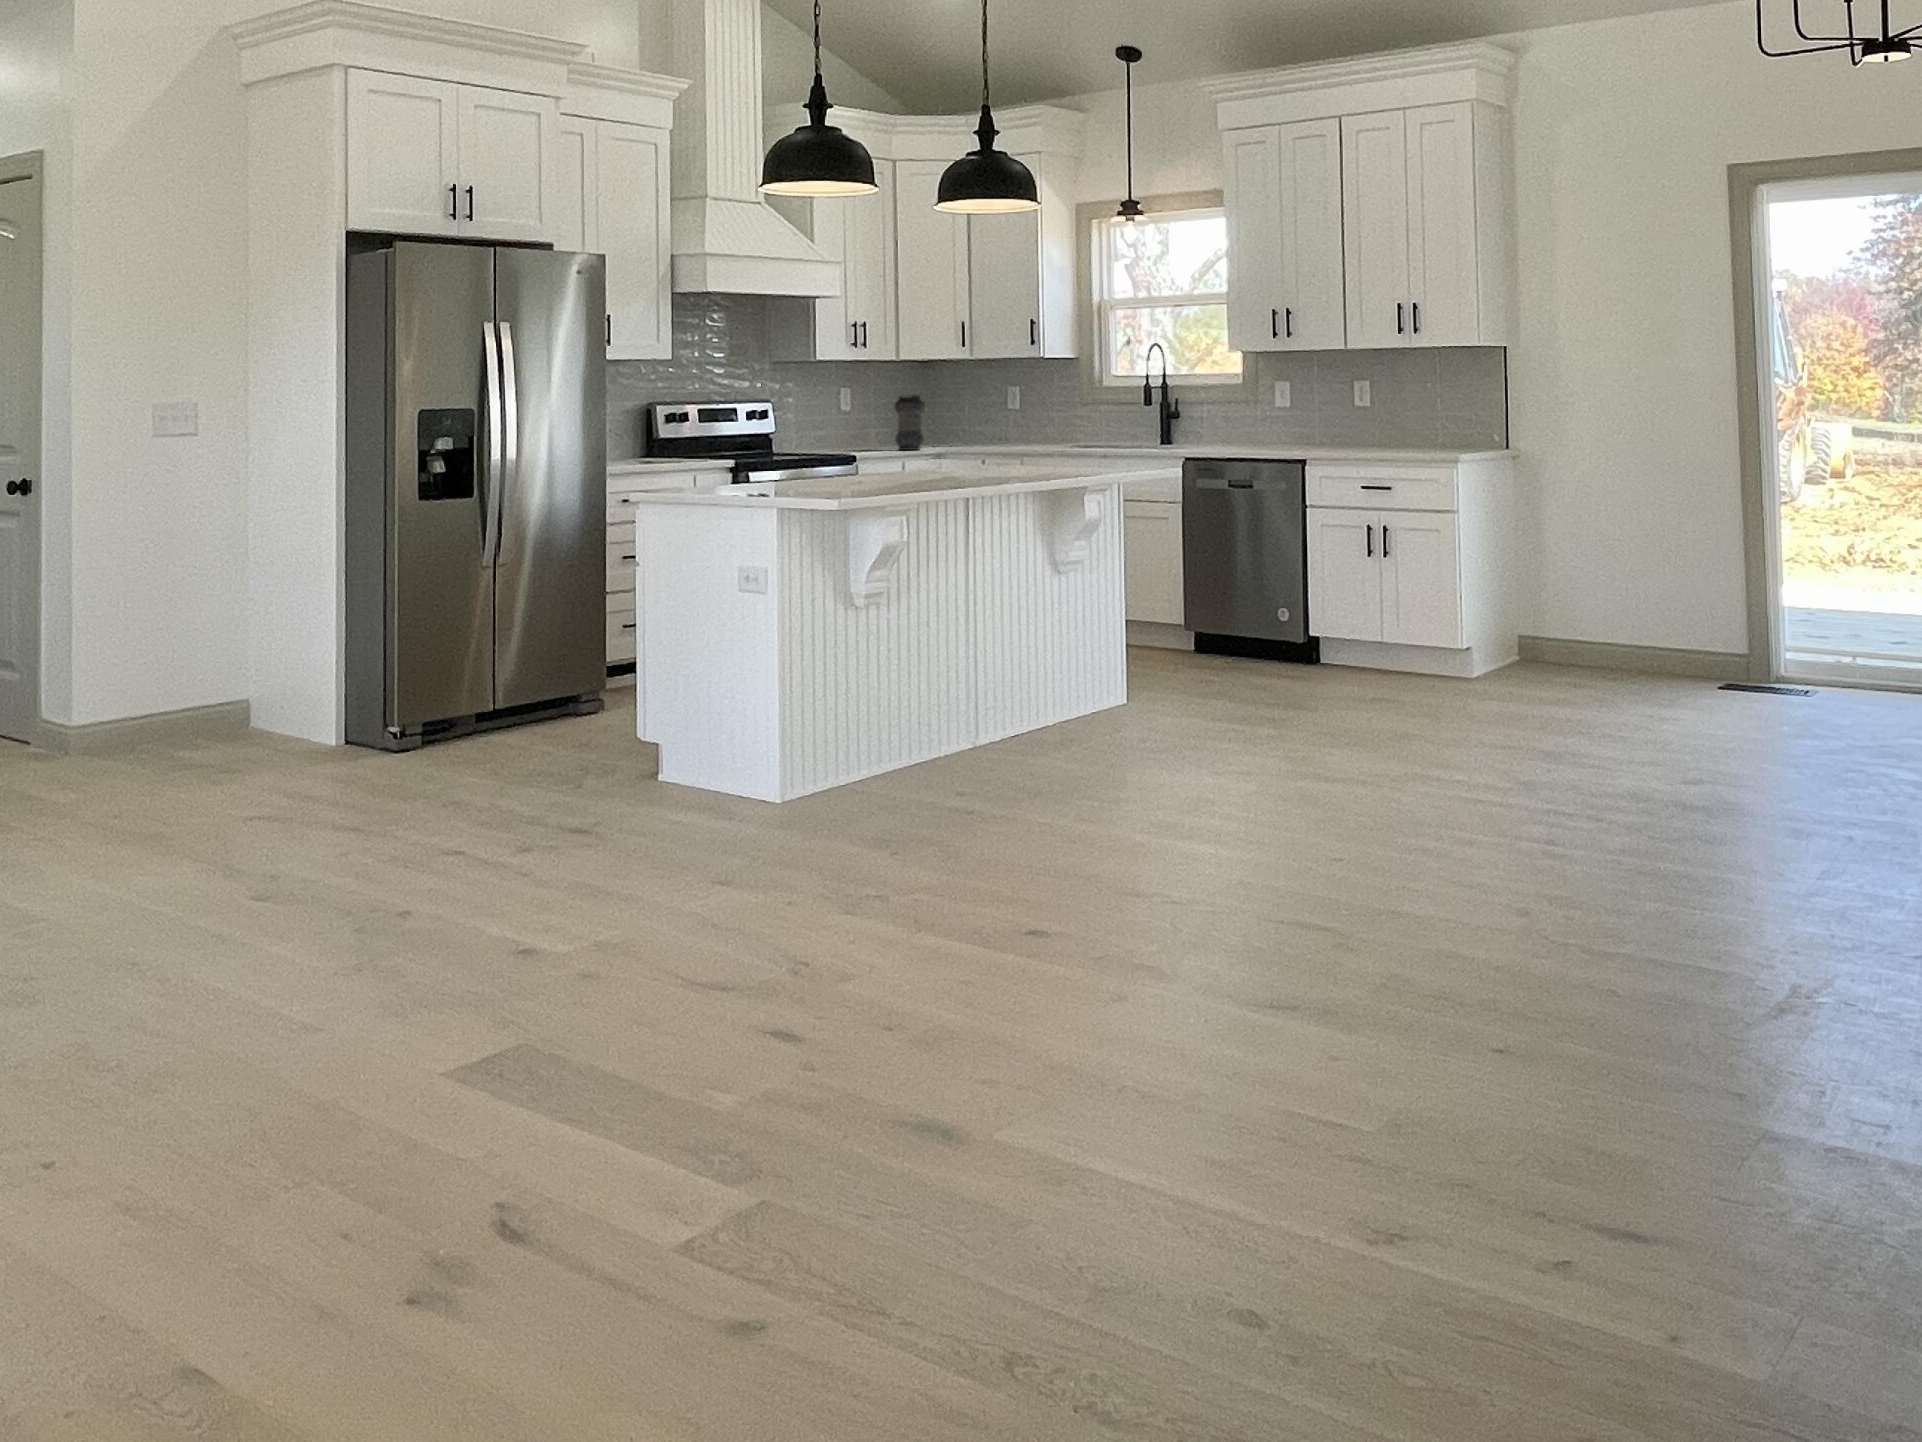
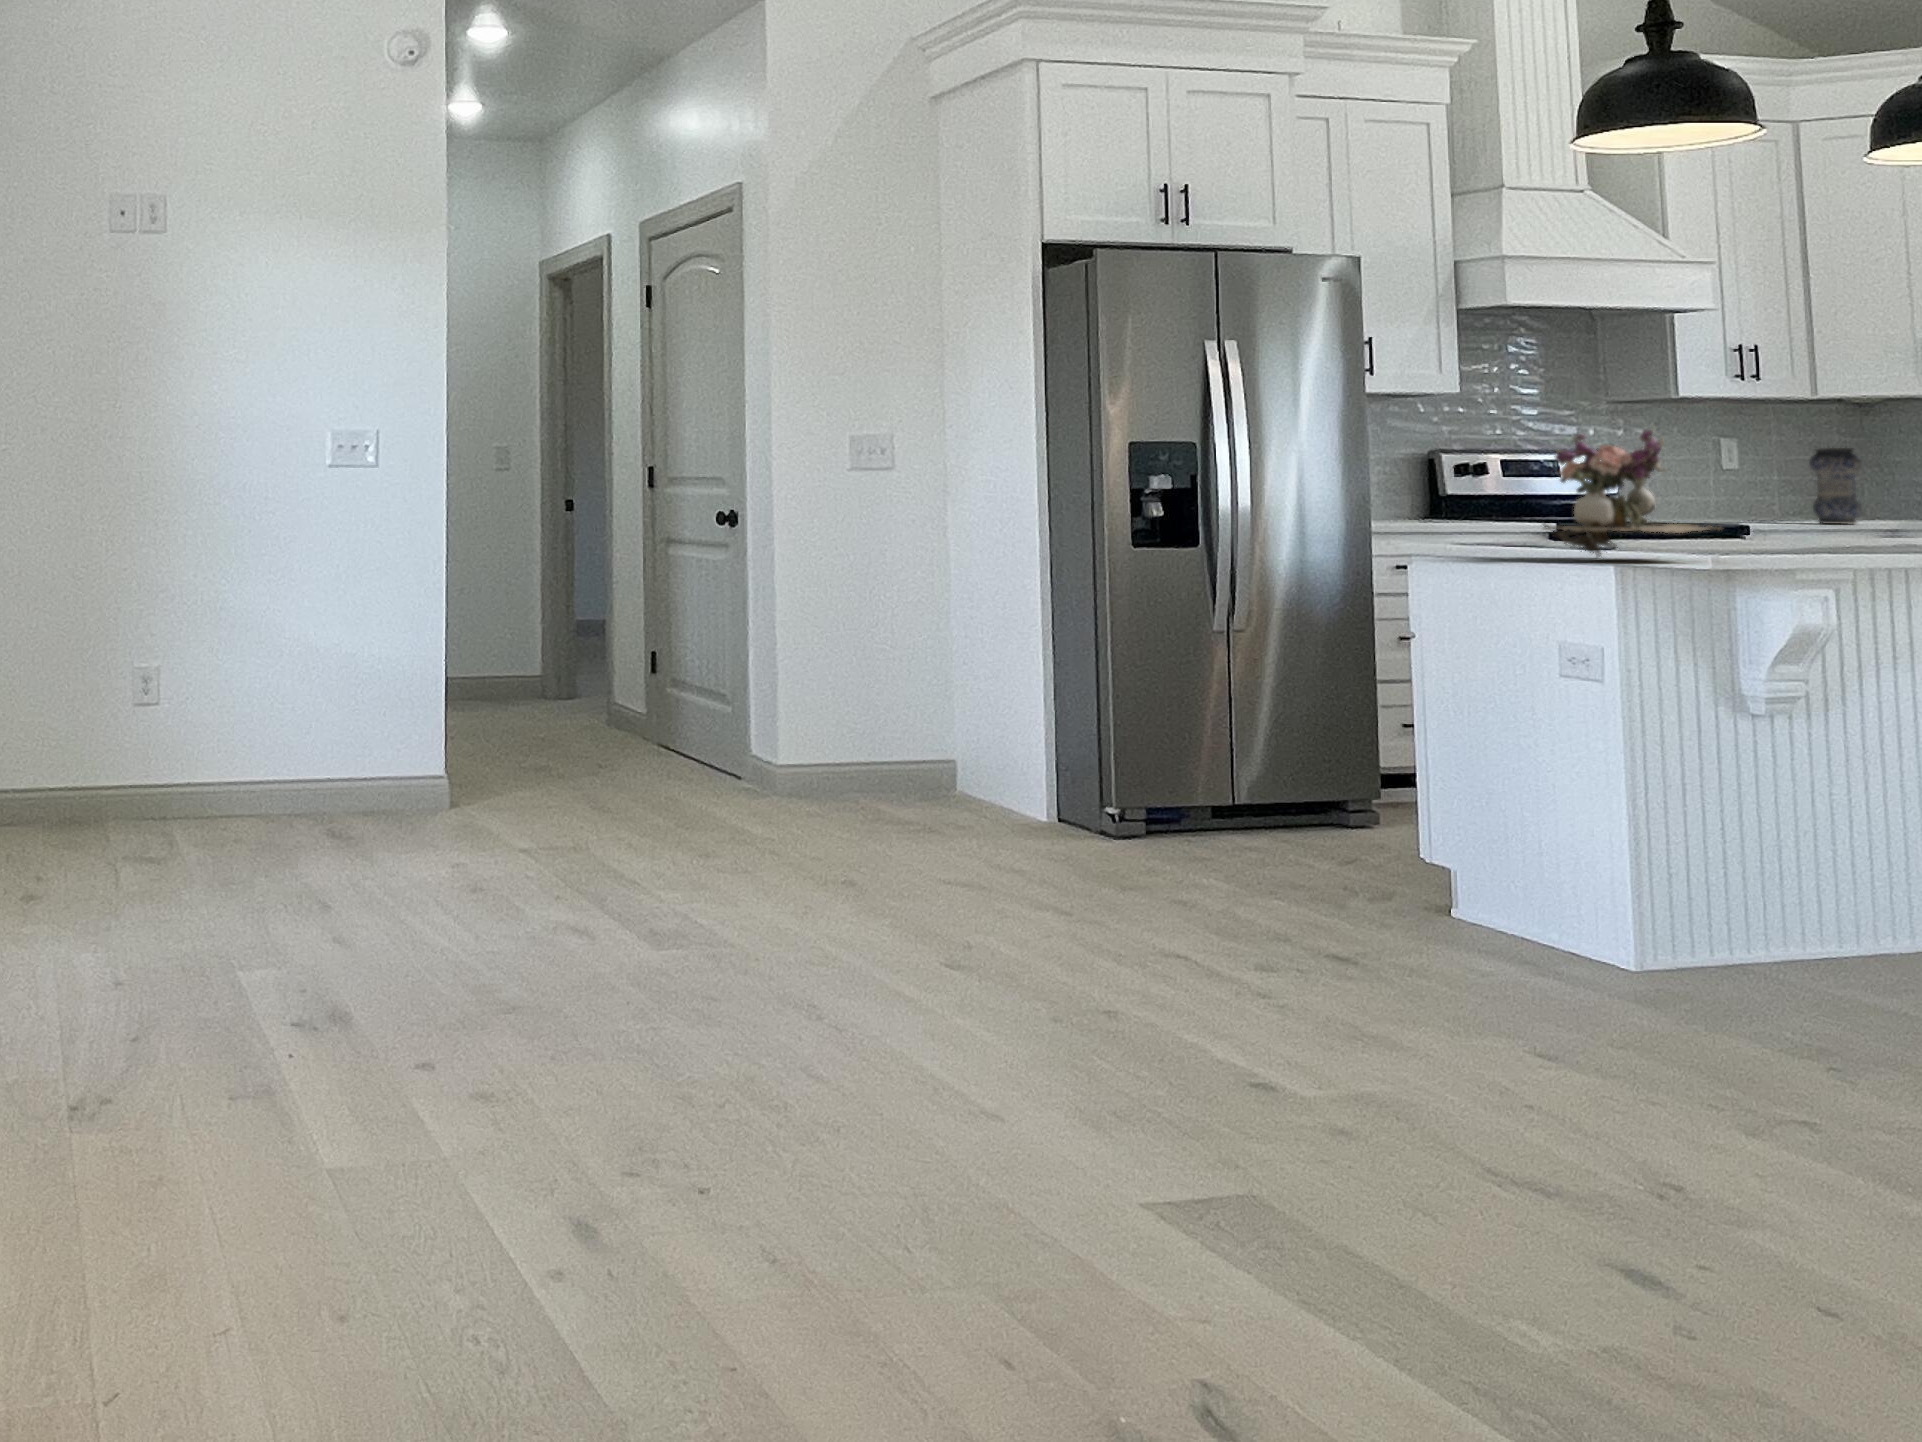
flower arrangement: none [725,396,841,497] -> present [1543,430,1722,557]

